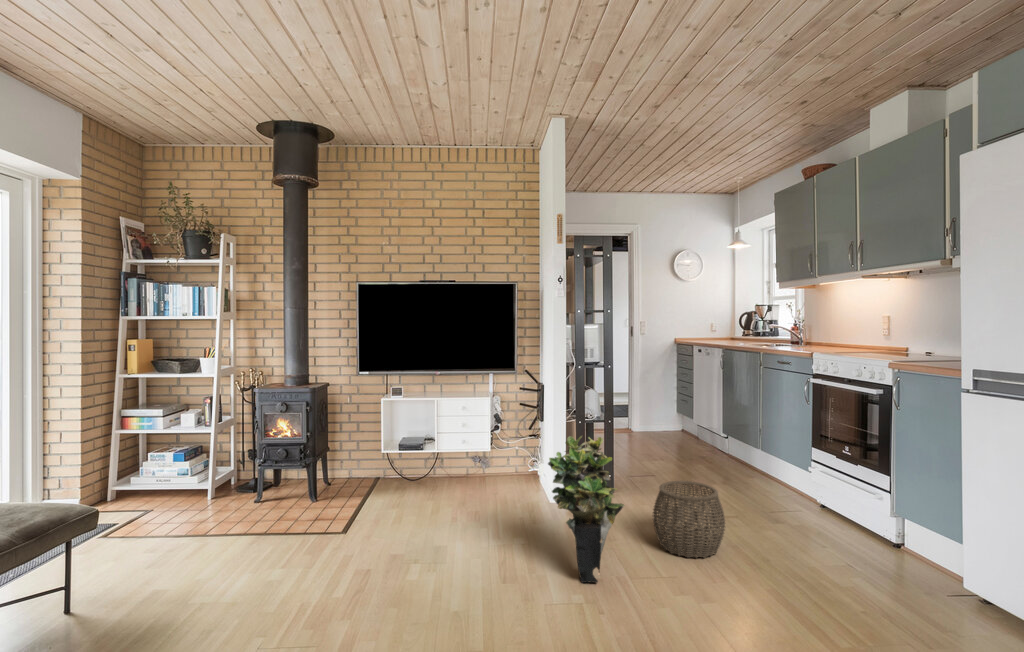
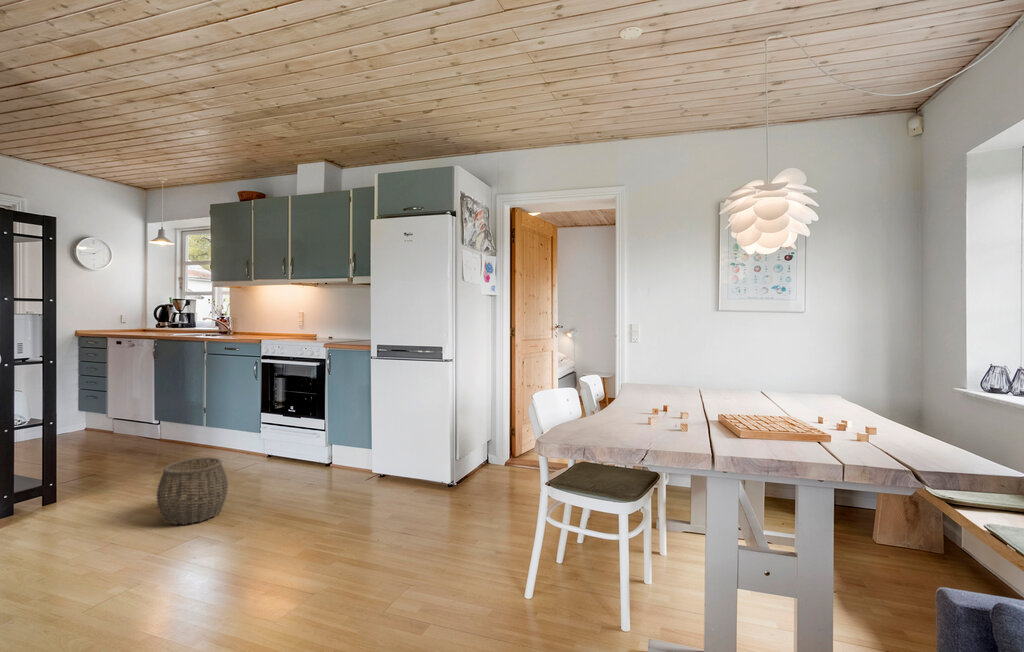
potted plant: present [548,436,624,583] -> none [55,432,157,579]

